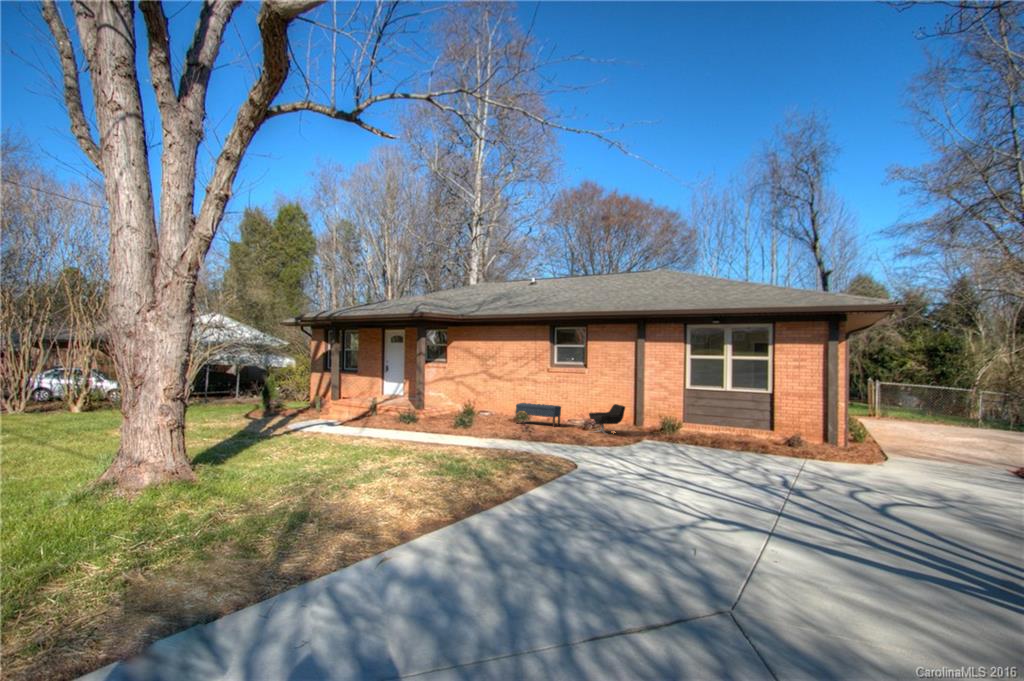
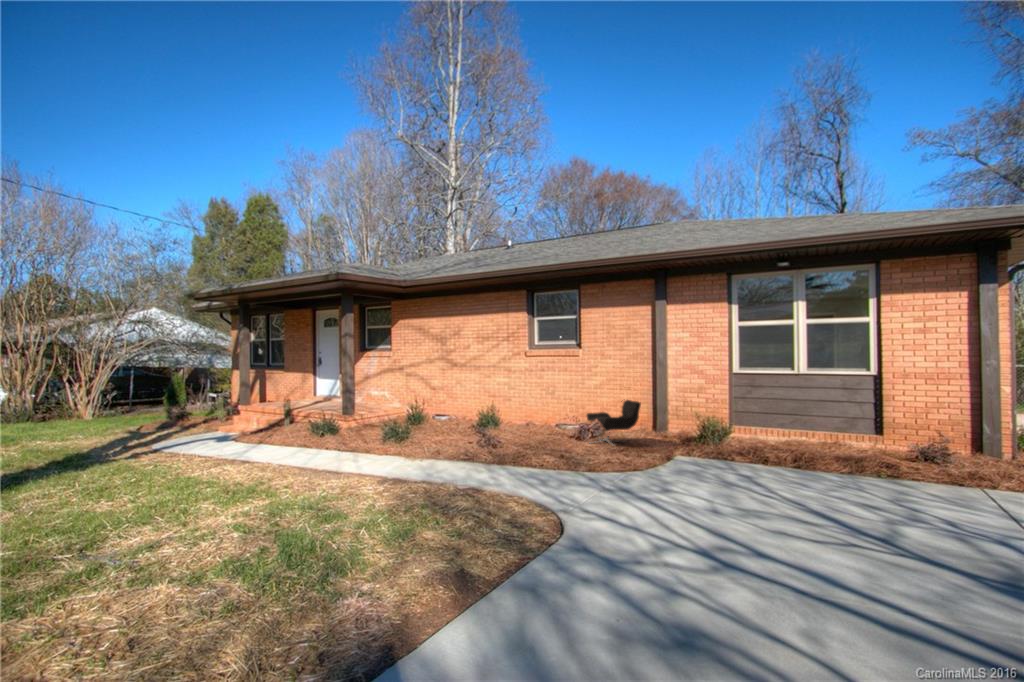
bench: present [516,403,561,427] -> none [481,402,547,436]

